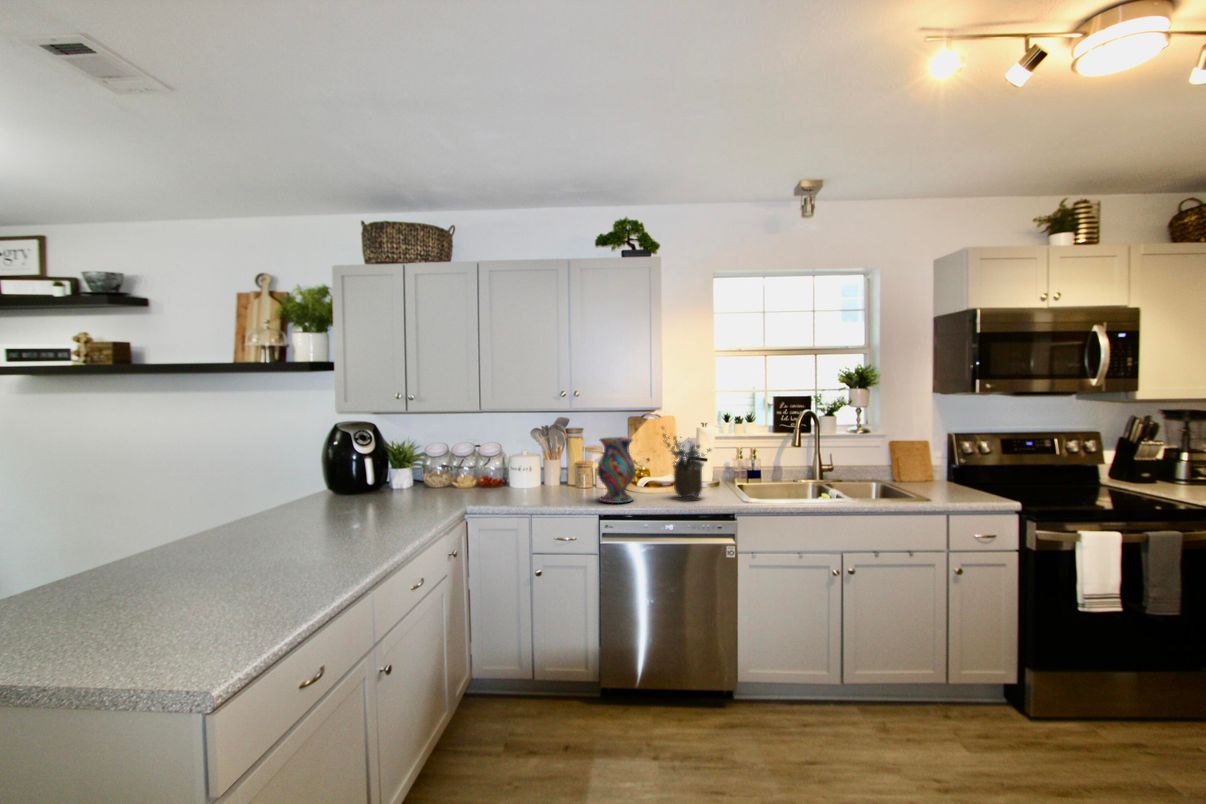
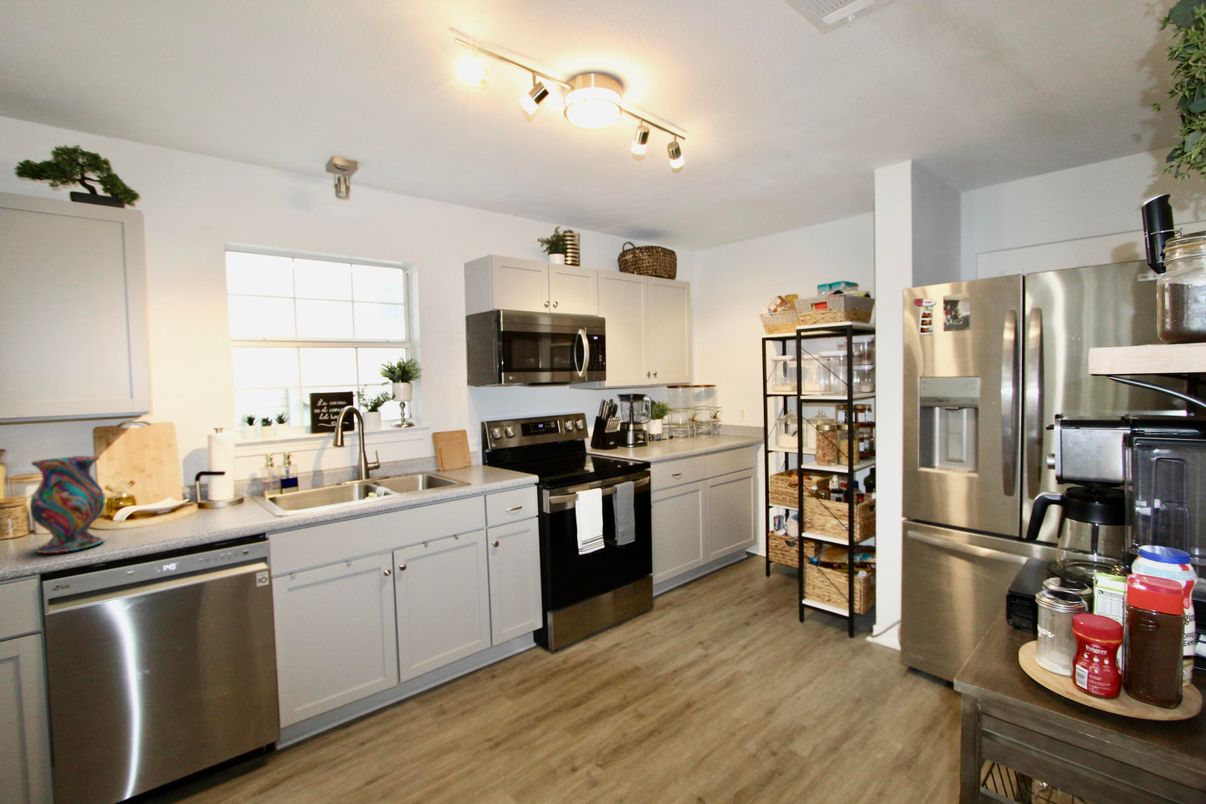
potted plant: present [663,435,711,498] -> none [148,436,229,526]

